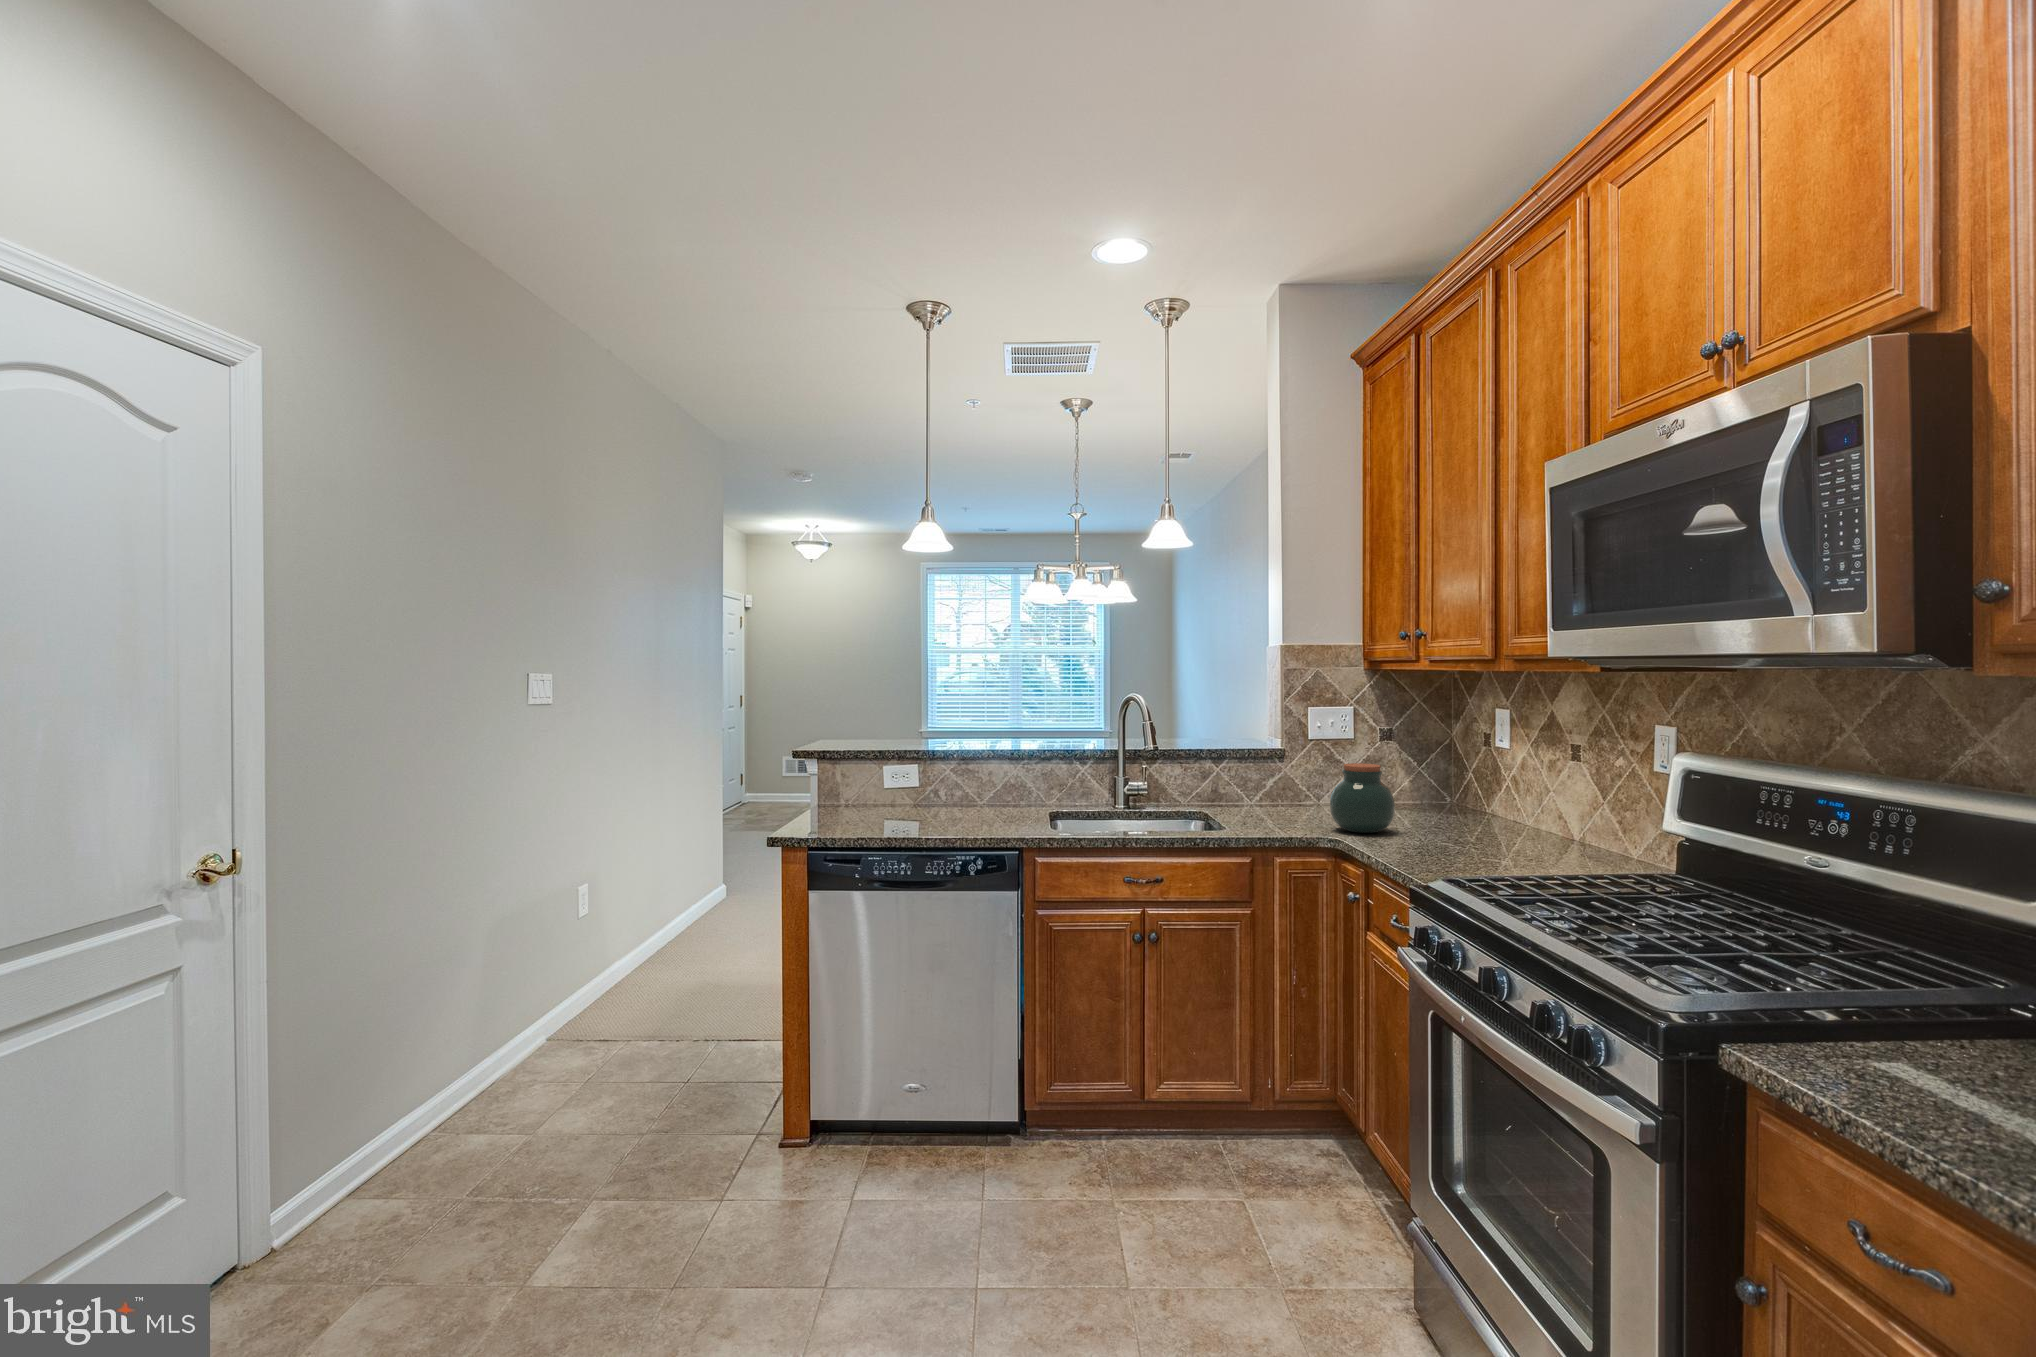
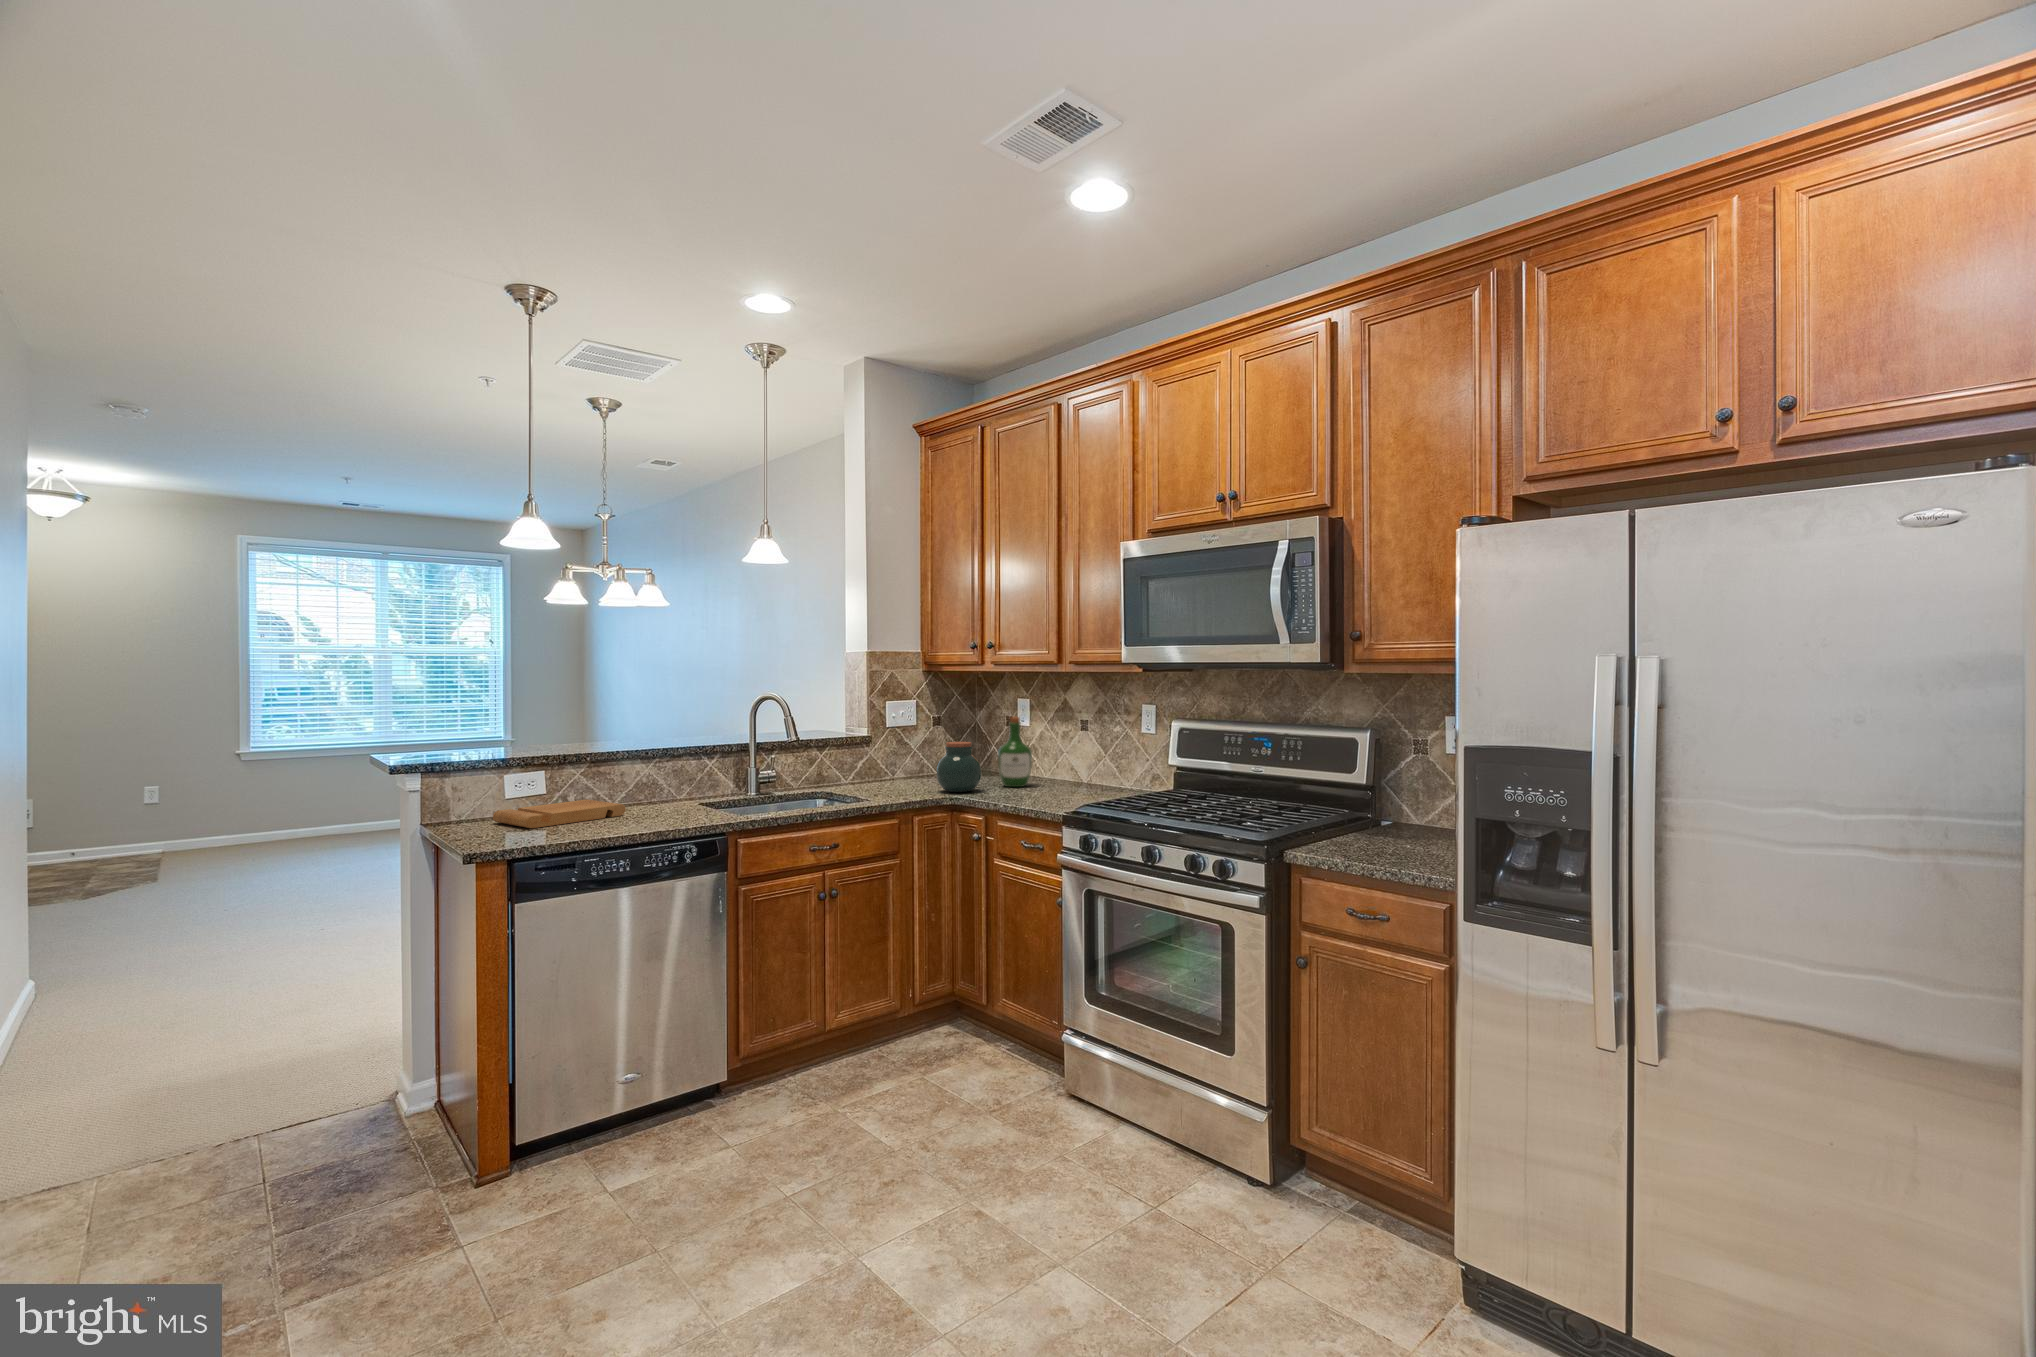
wine bottle: none [1433,733,1487,835] -> present [998,717,1032,787]
cutting board: none [863,795,969,818] -> present [493,799,626,828]

